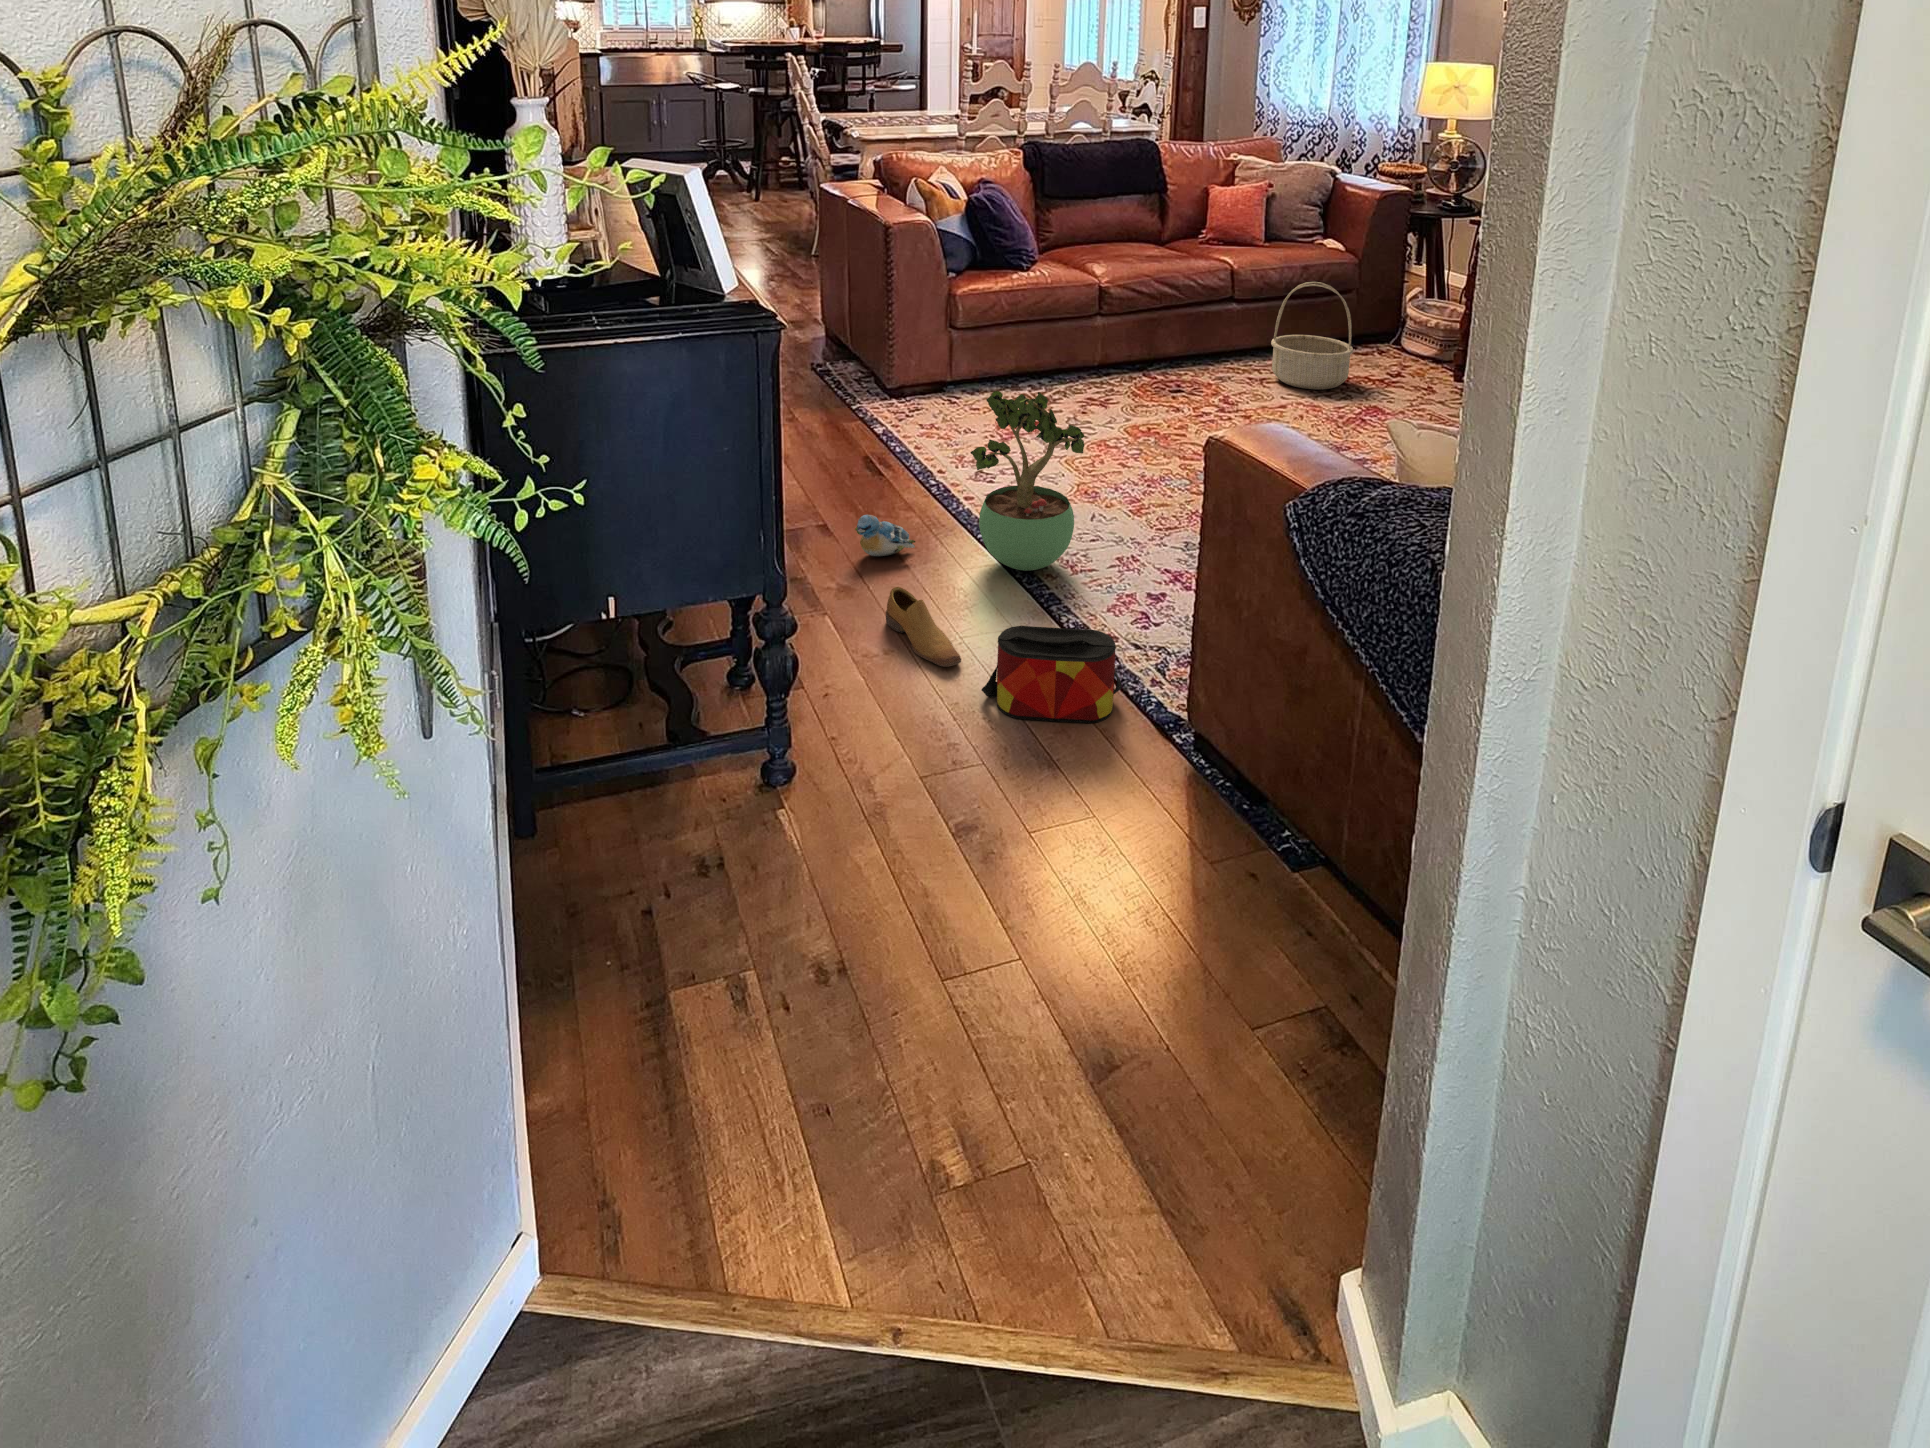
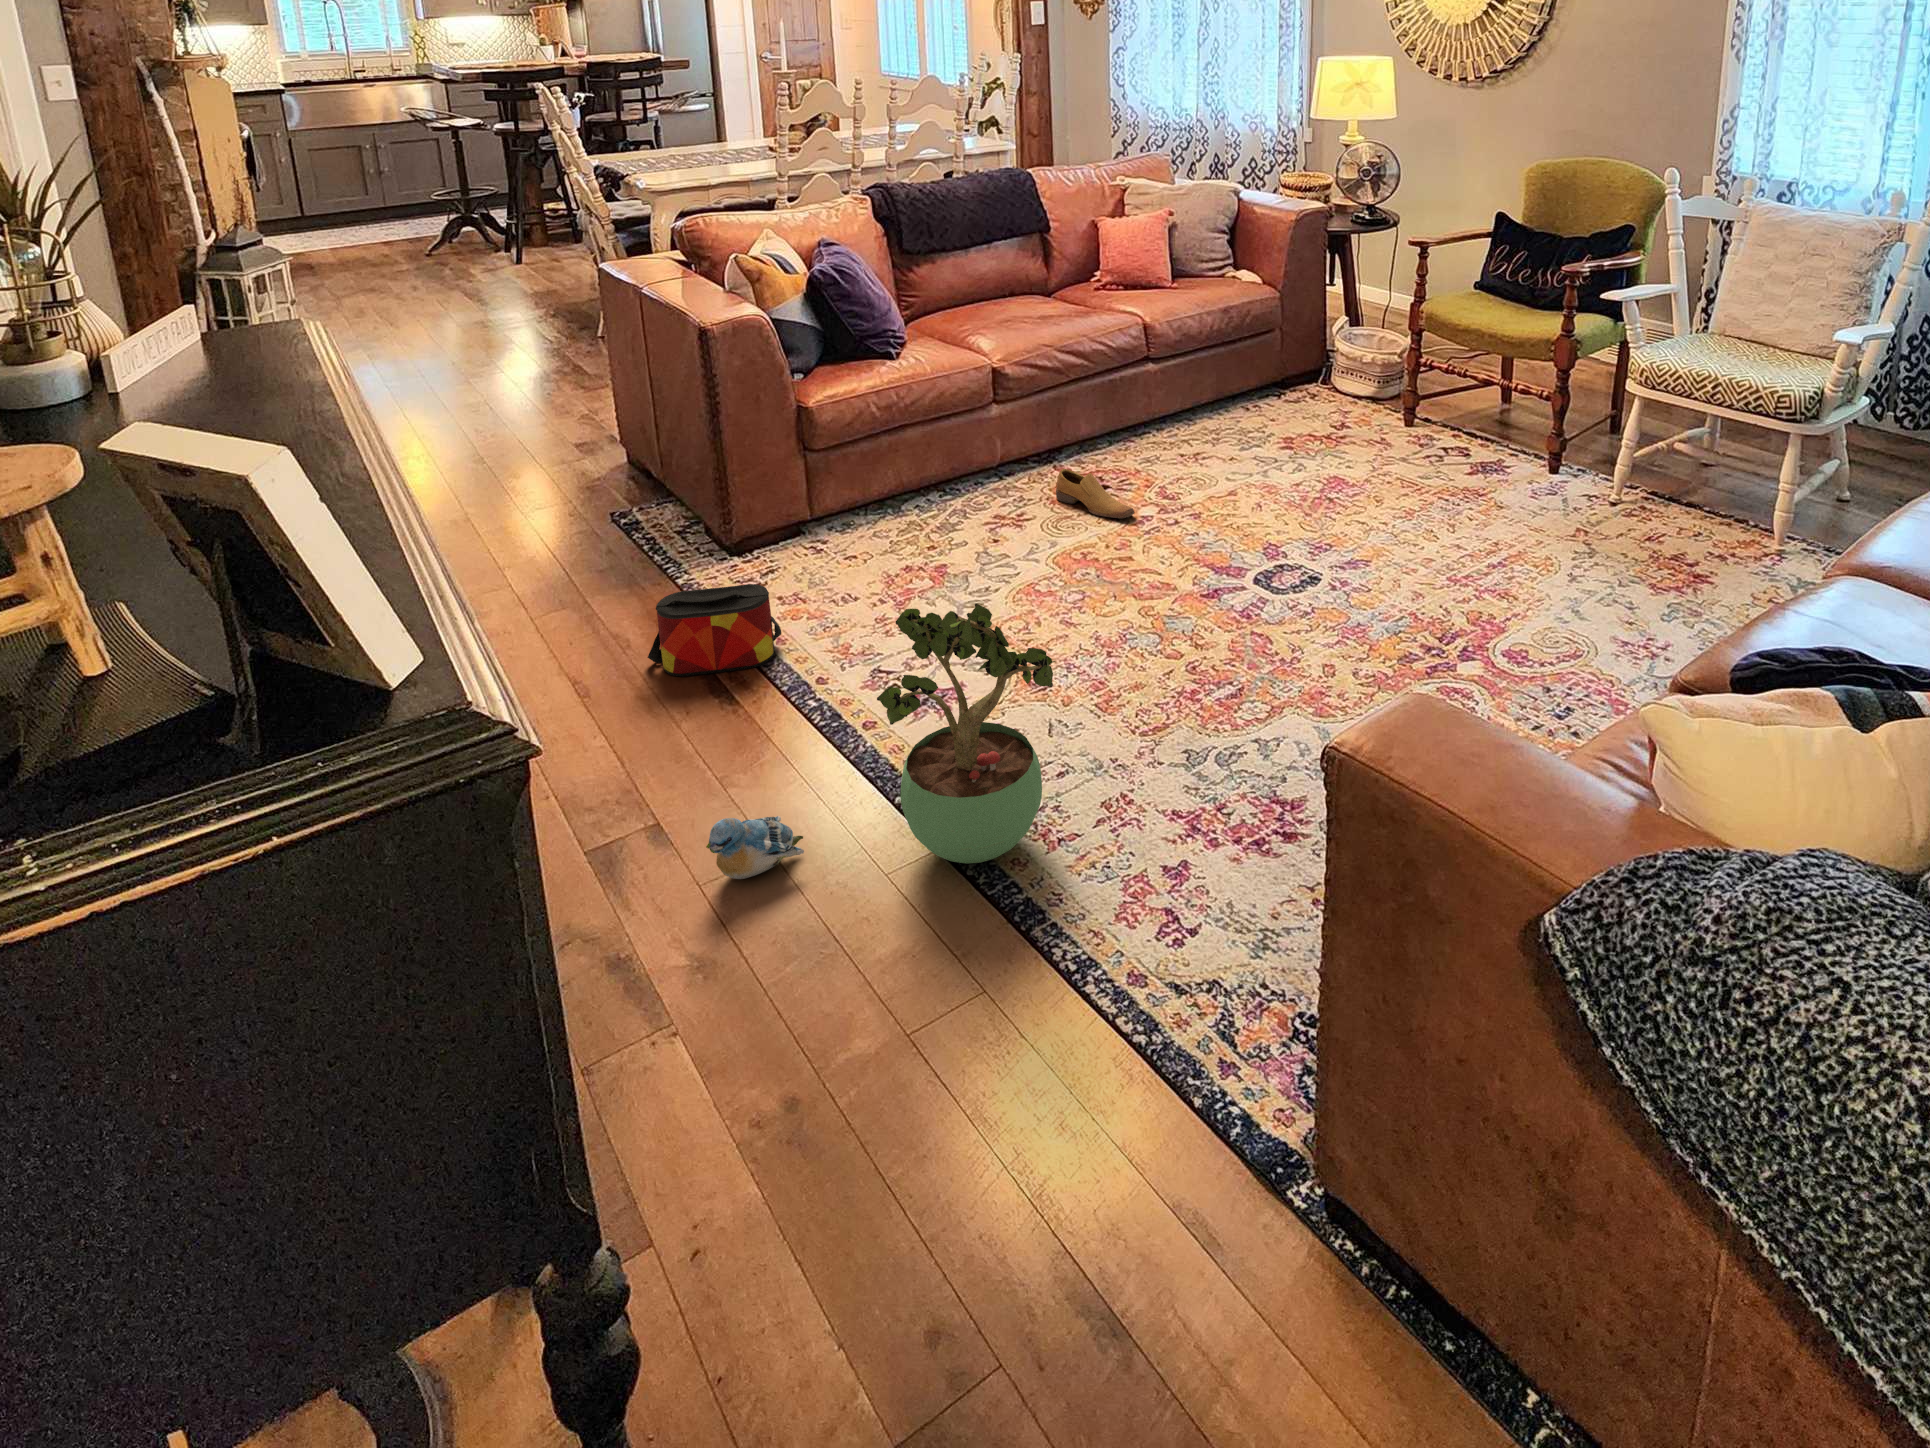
basket: present [1271,282,1353,390] -> none [1205,334,1302,464]
shoe: present [886,587,961,667] -> present [1056,469,1134,518]
bag: present [982,626,1121,723] -> present [648,584,781,676]

